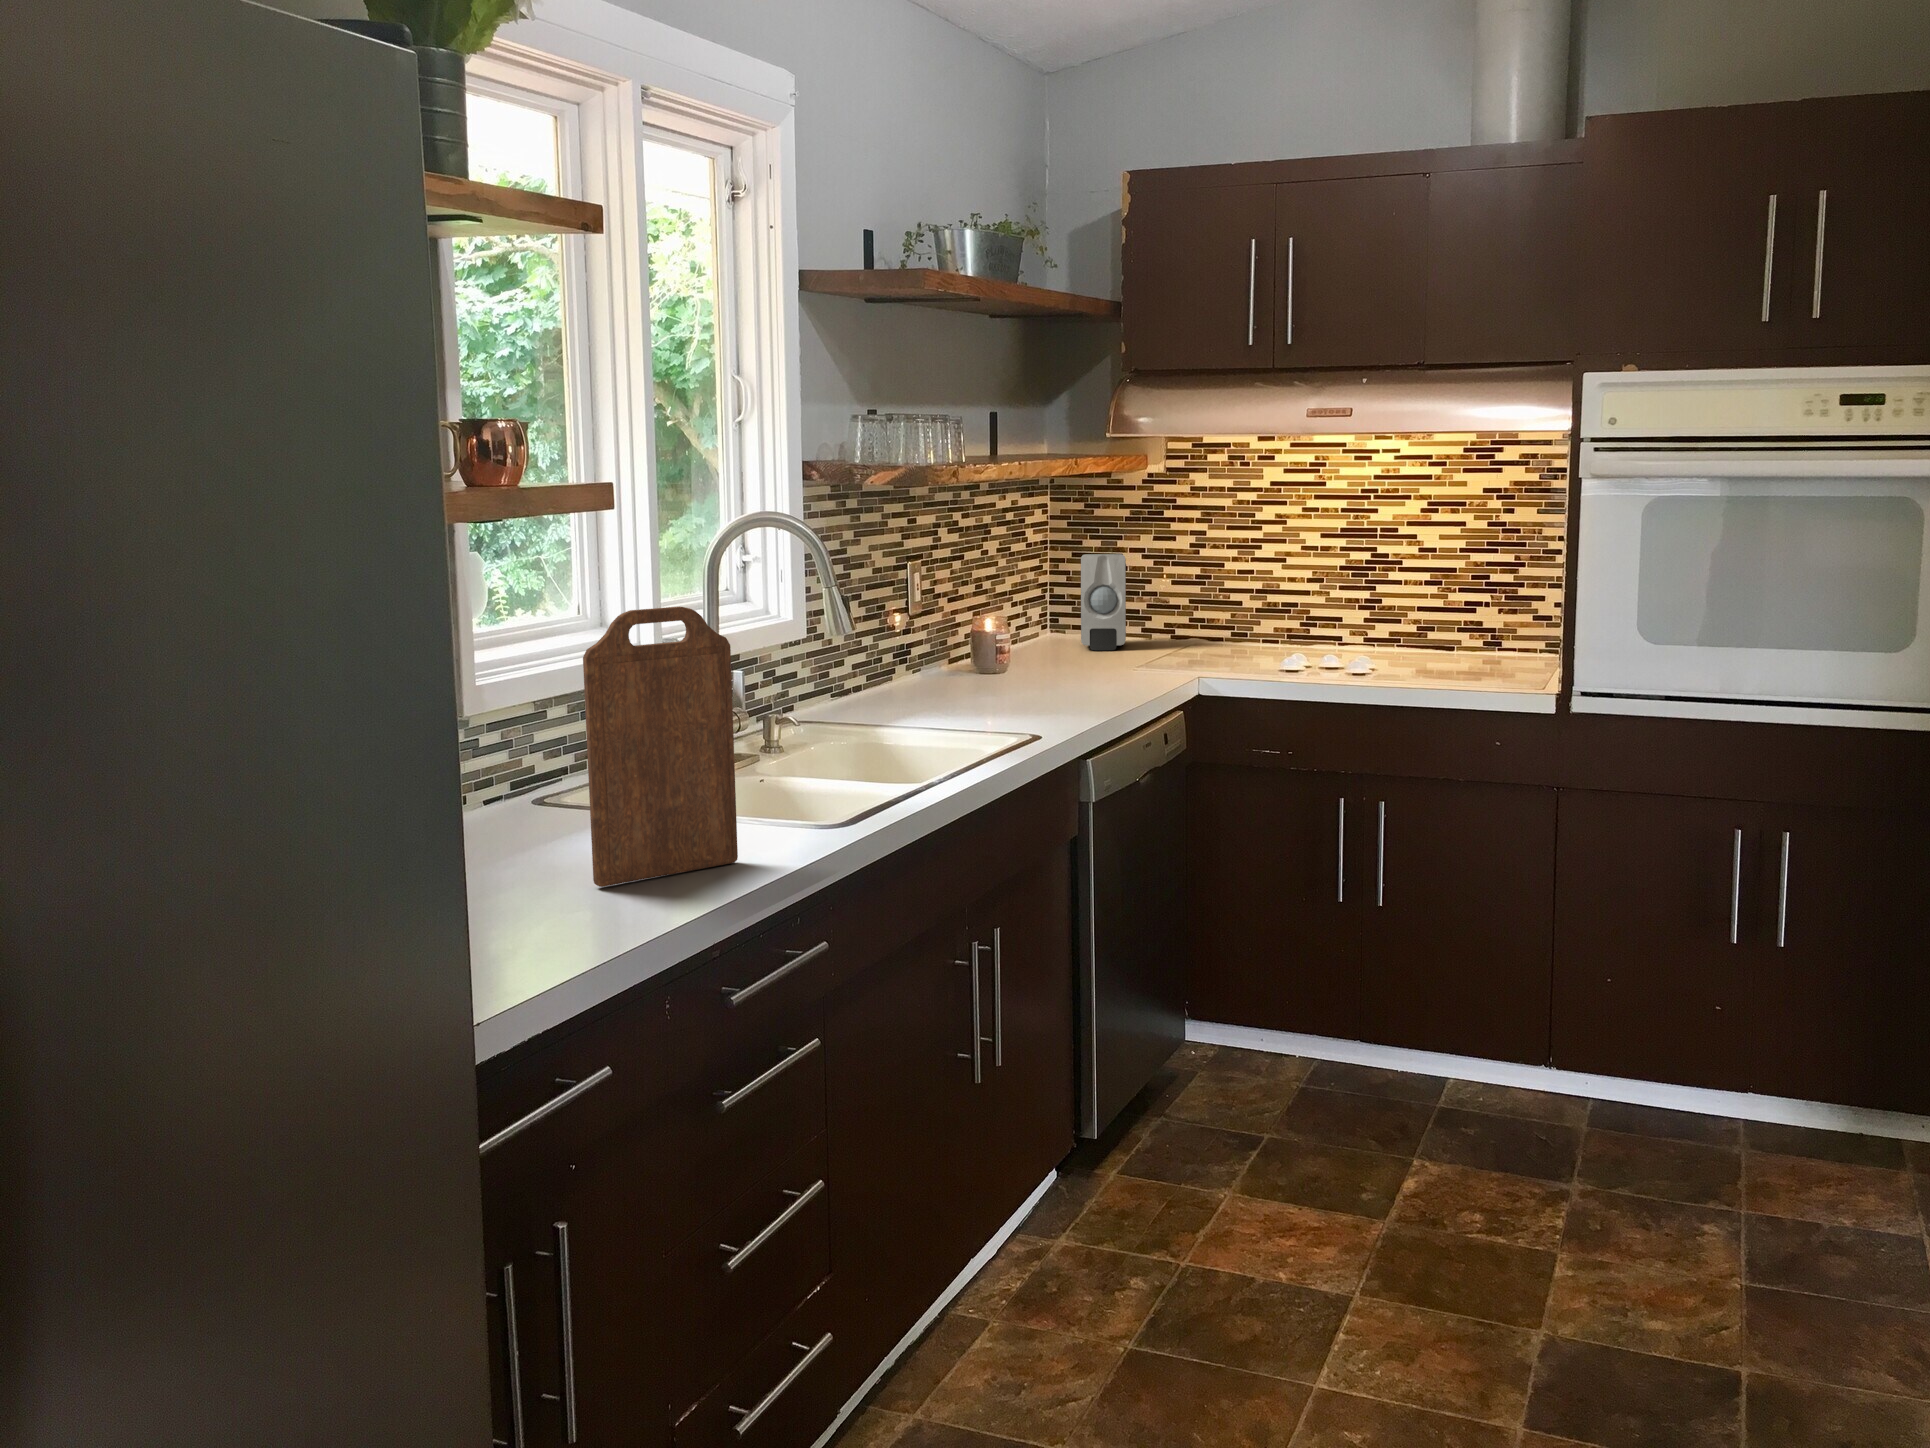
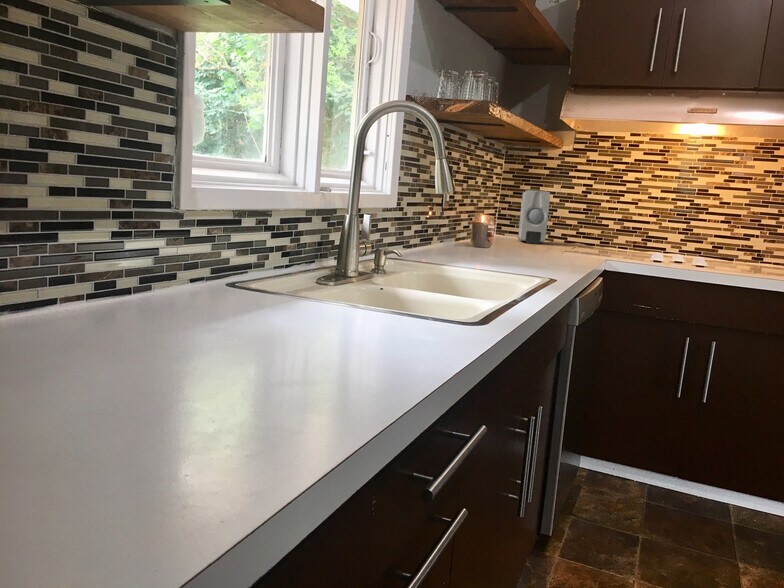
cutting board: present [583,606,738,887] -> none [290,91,433,360]

